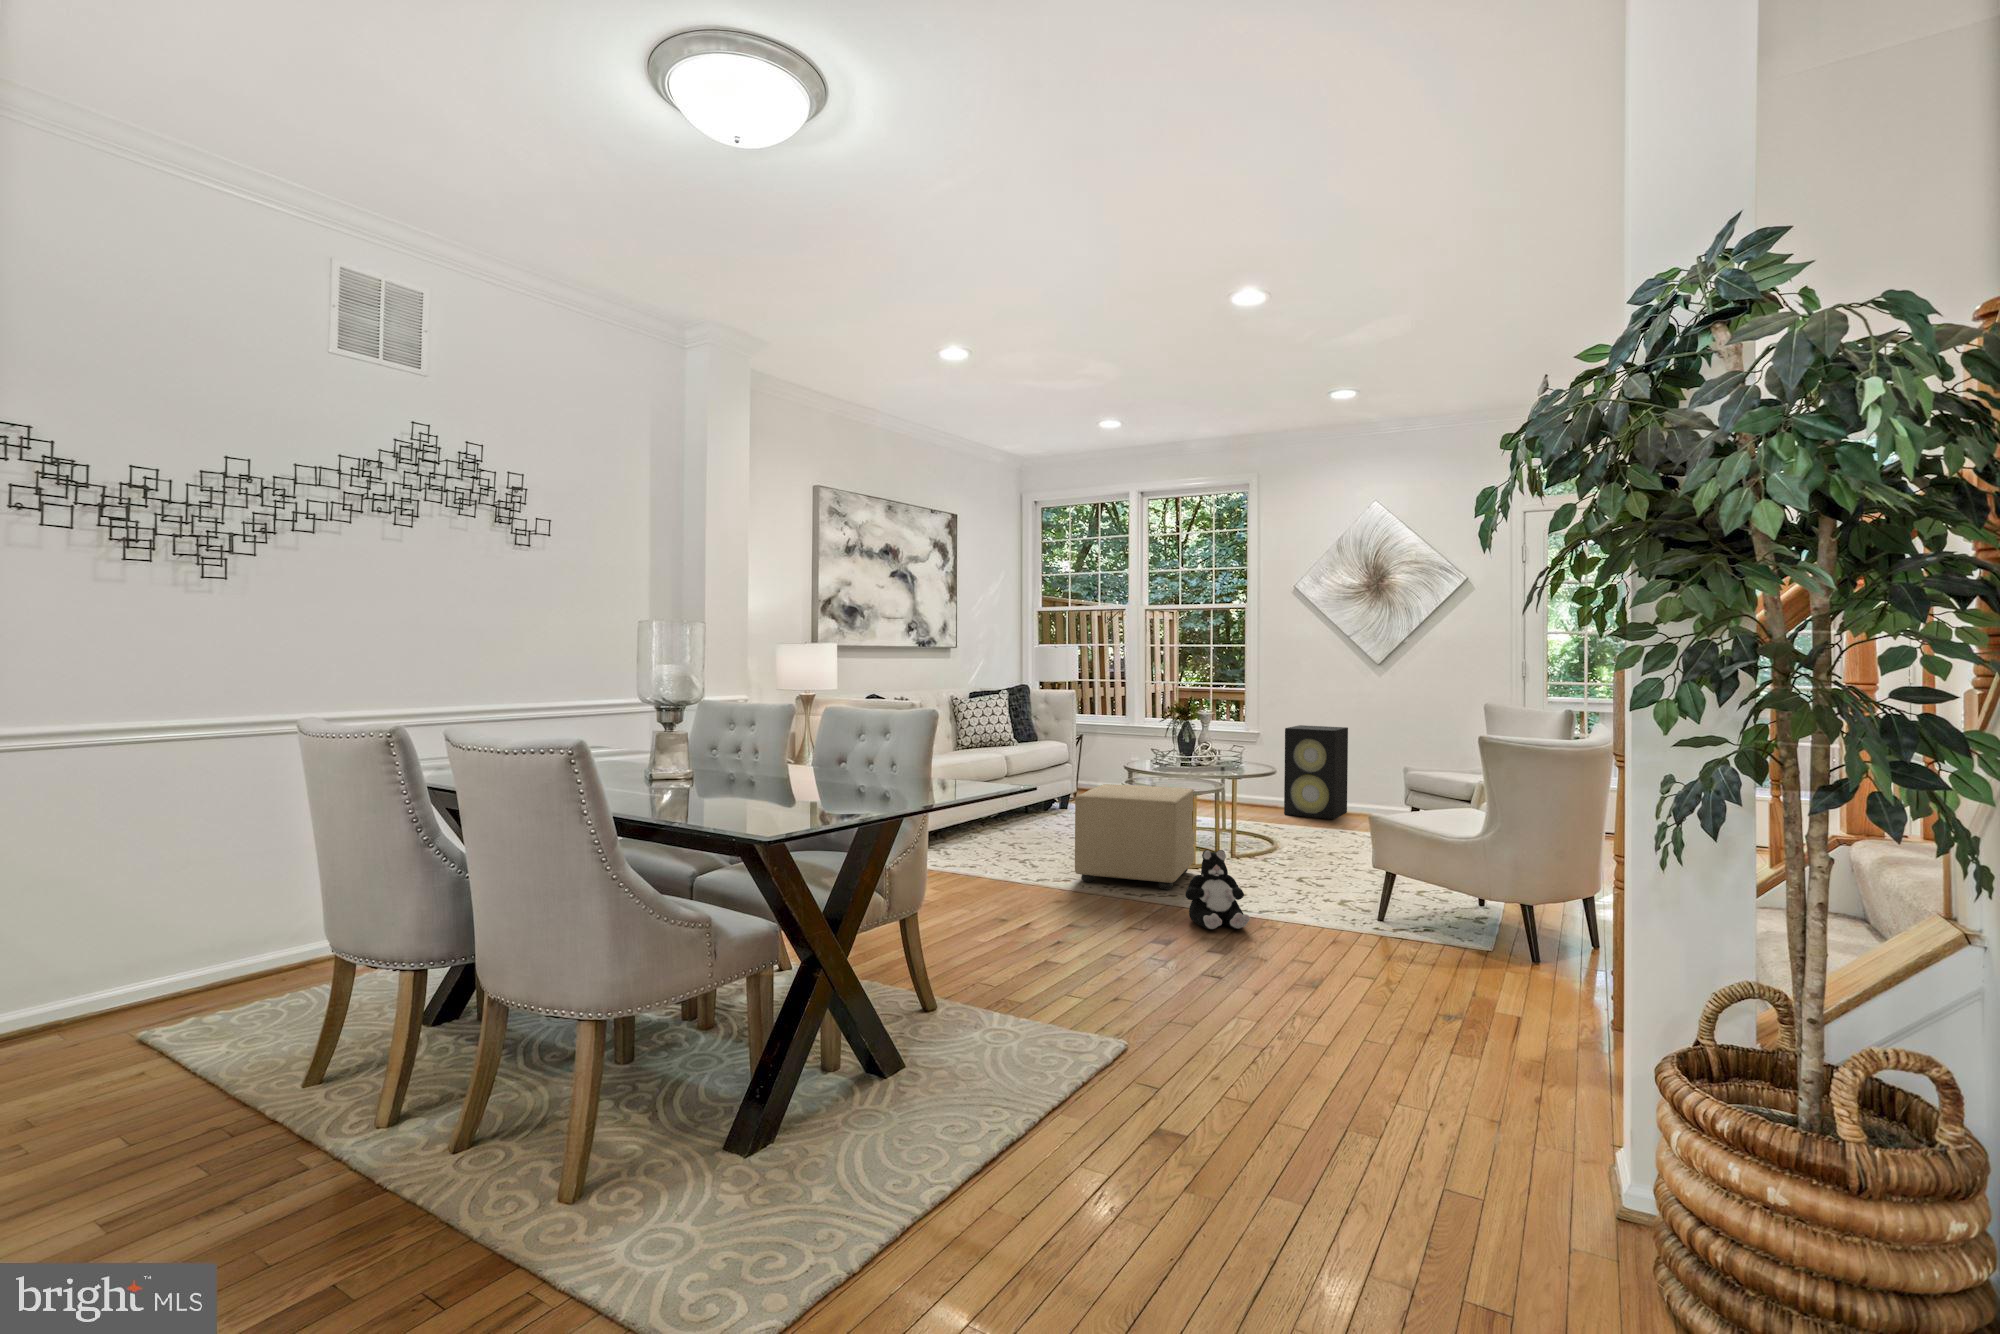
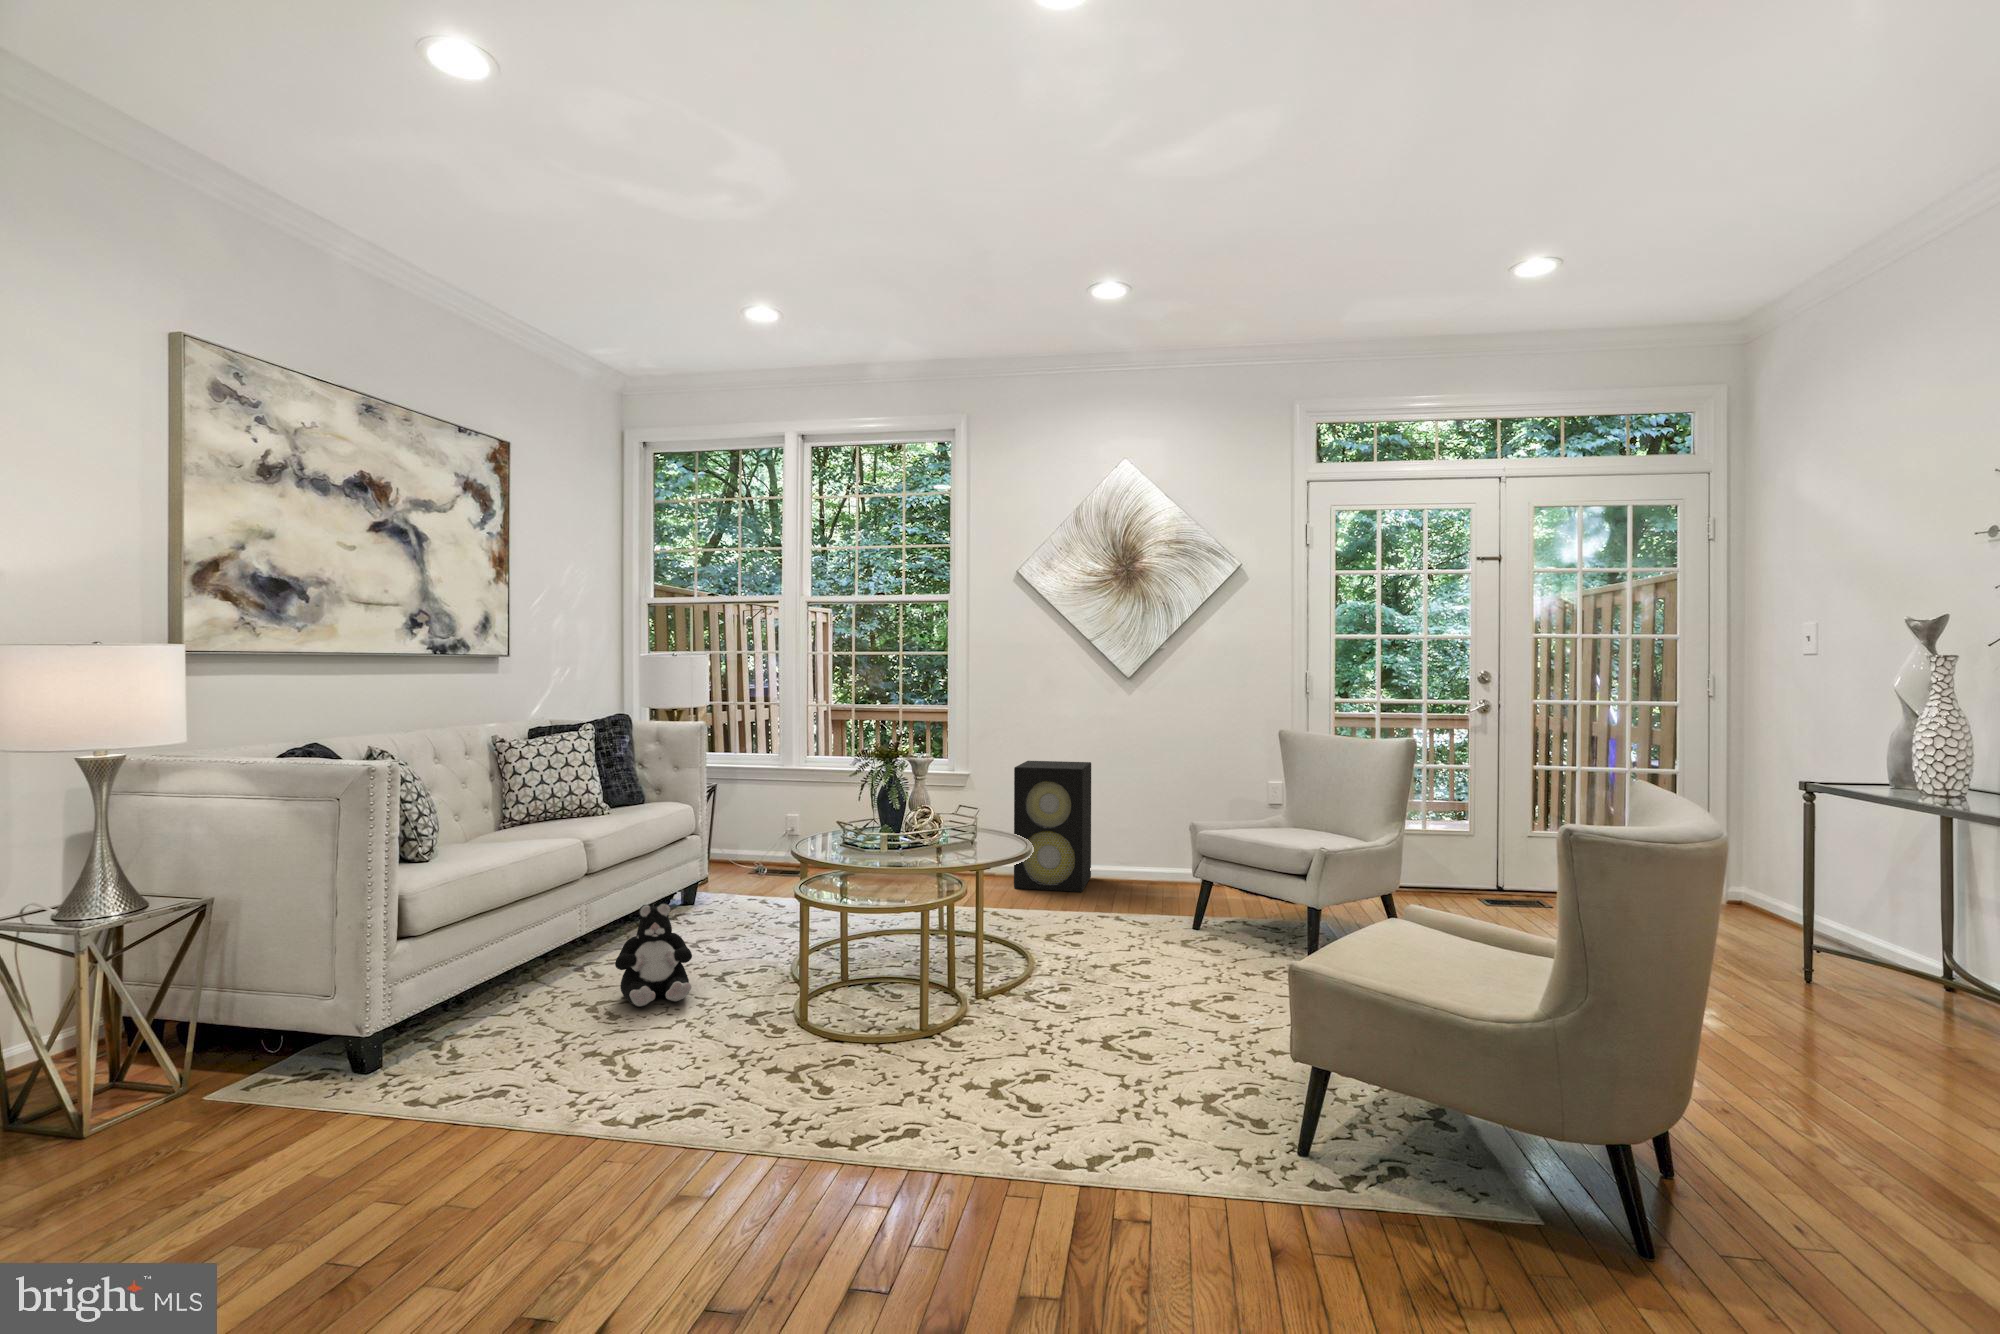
ottoman: present [1075,784,1195,890] -> none [713,901,930,1114]
plush toy: present [1185,850,1250,929] -> present [615,903,692,1007]

